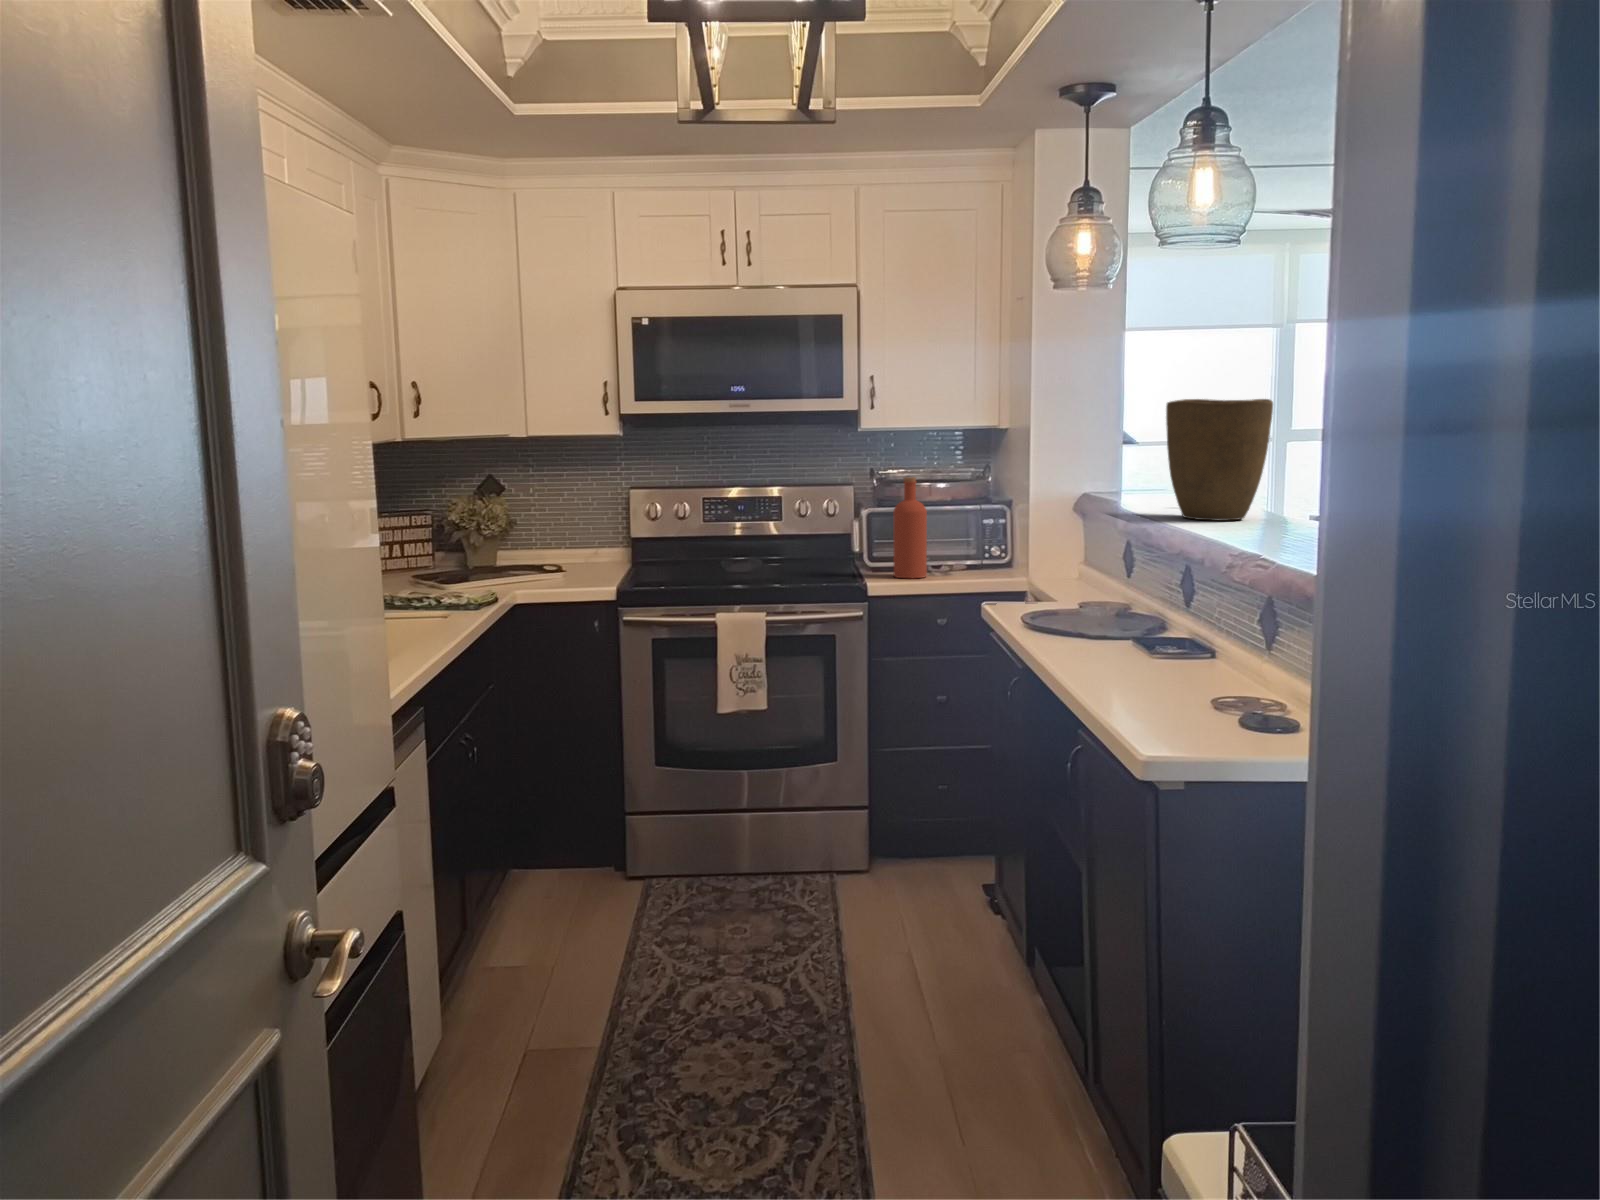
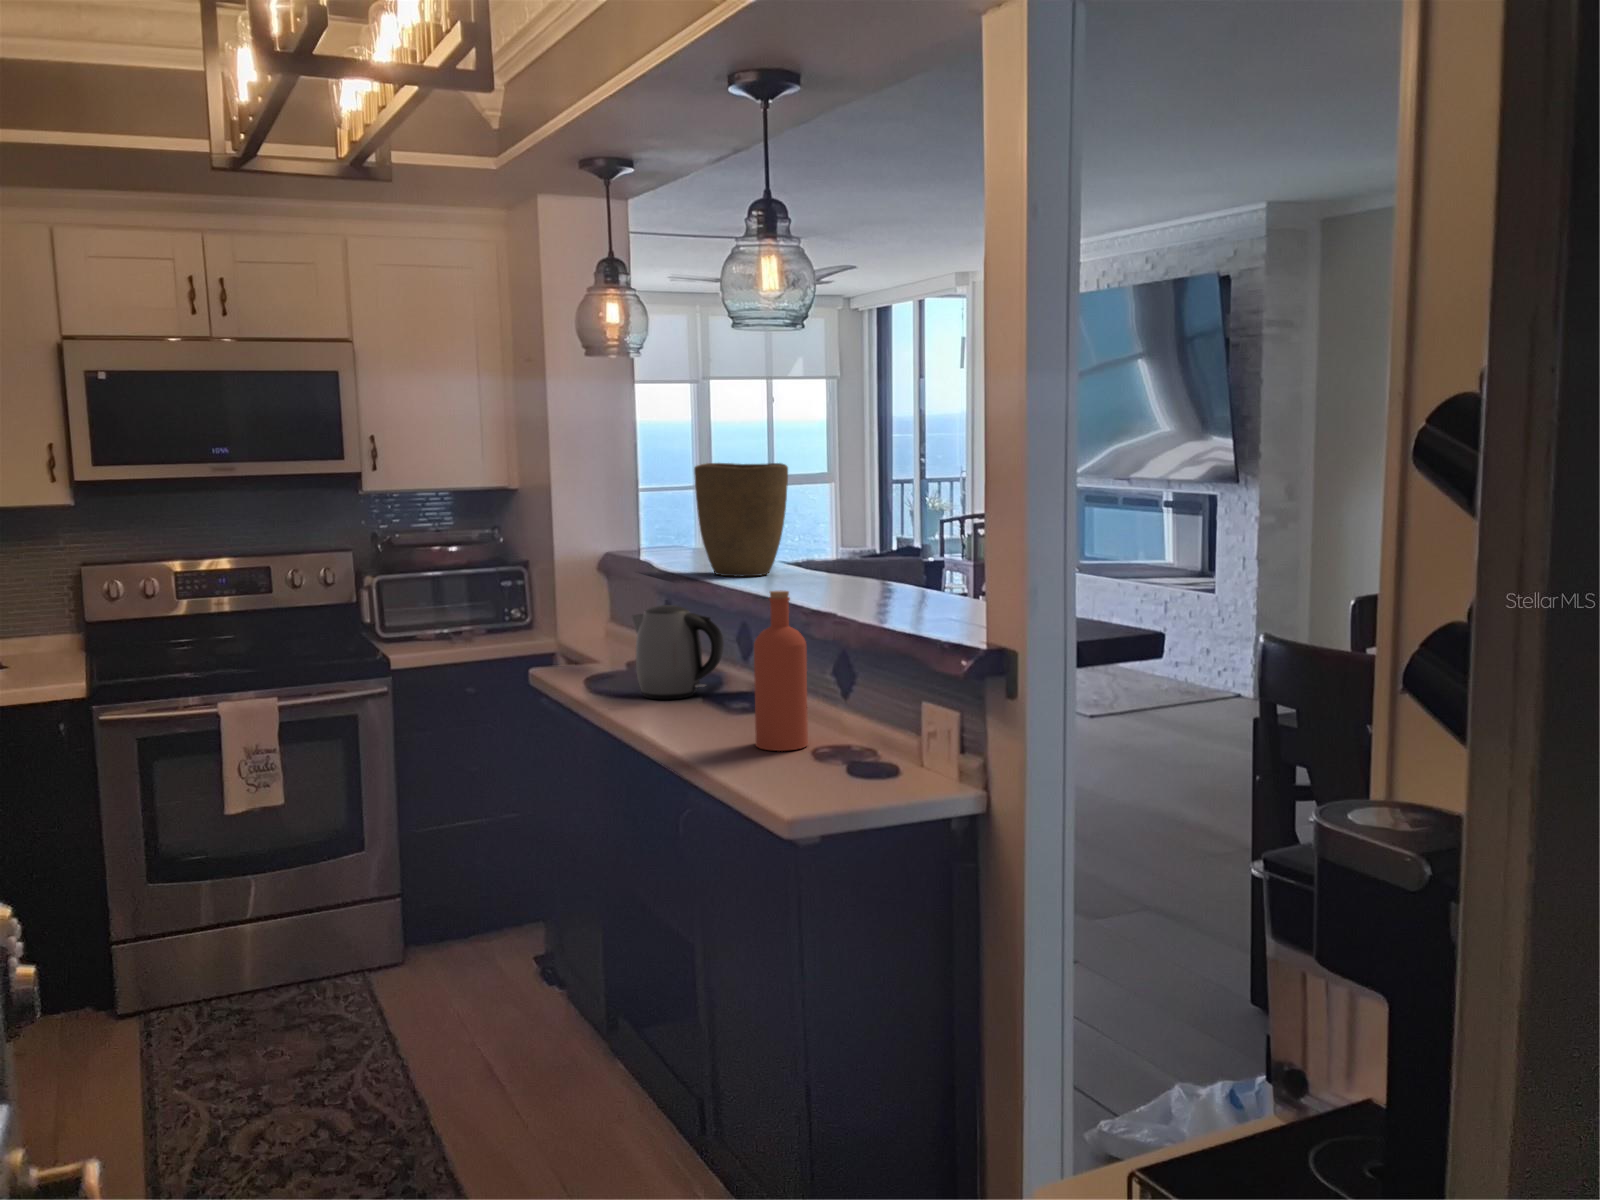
bottle: present [894,477,927,578] -> present [754,590,808,751]
kettle: none [1071,546,1167,645] -> present [632,605,724,699]

